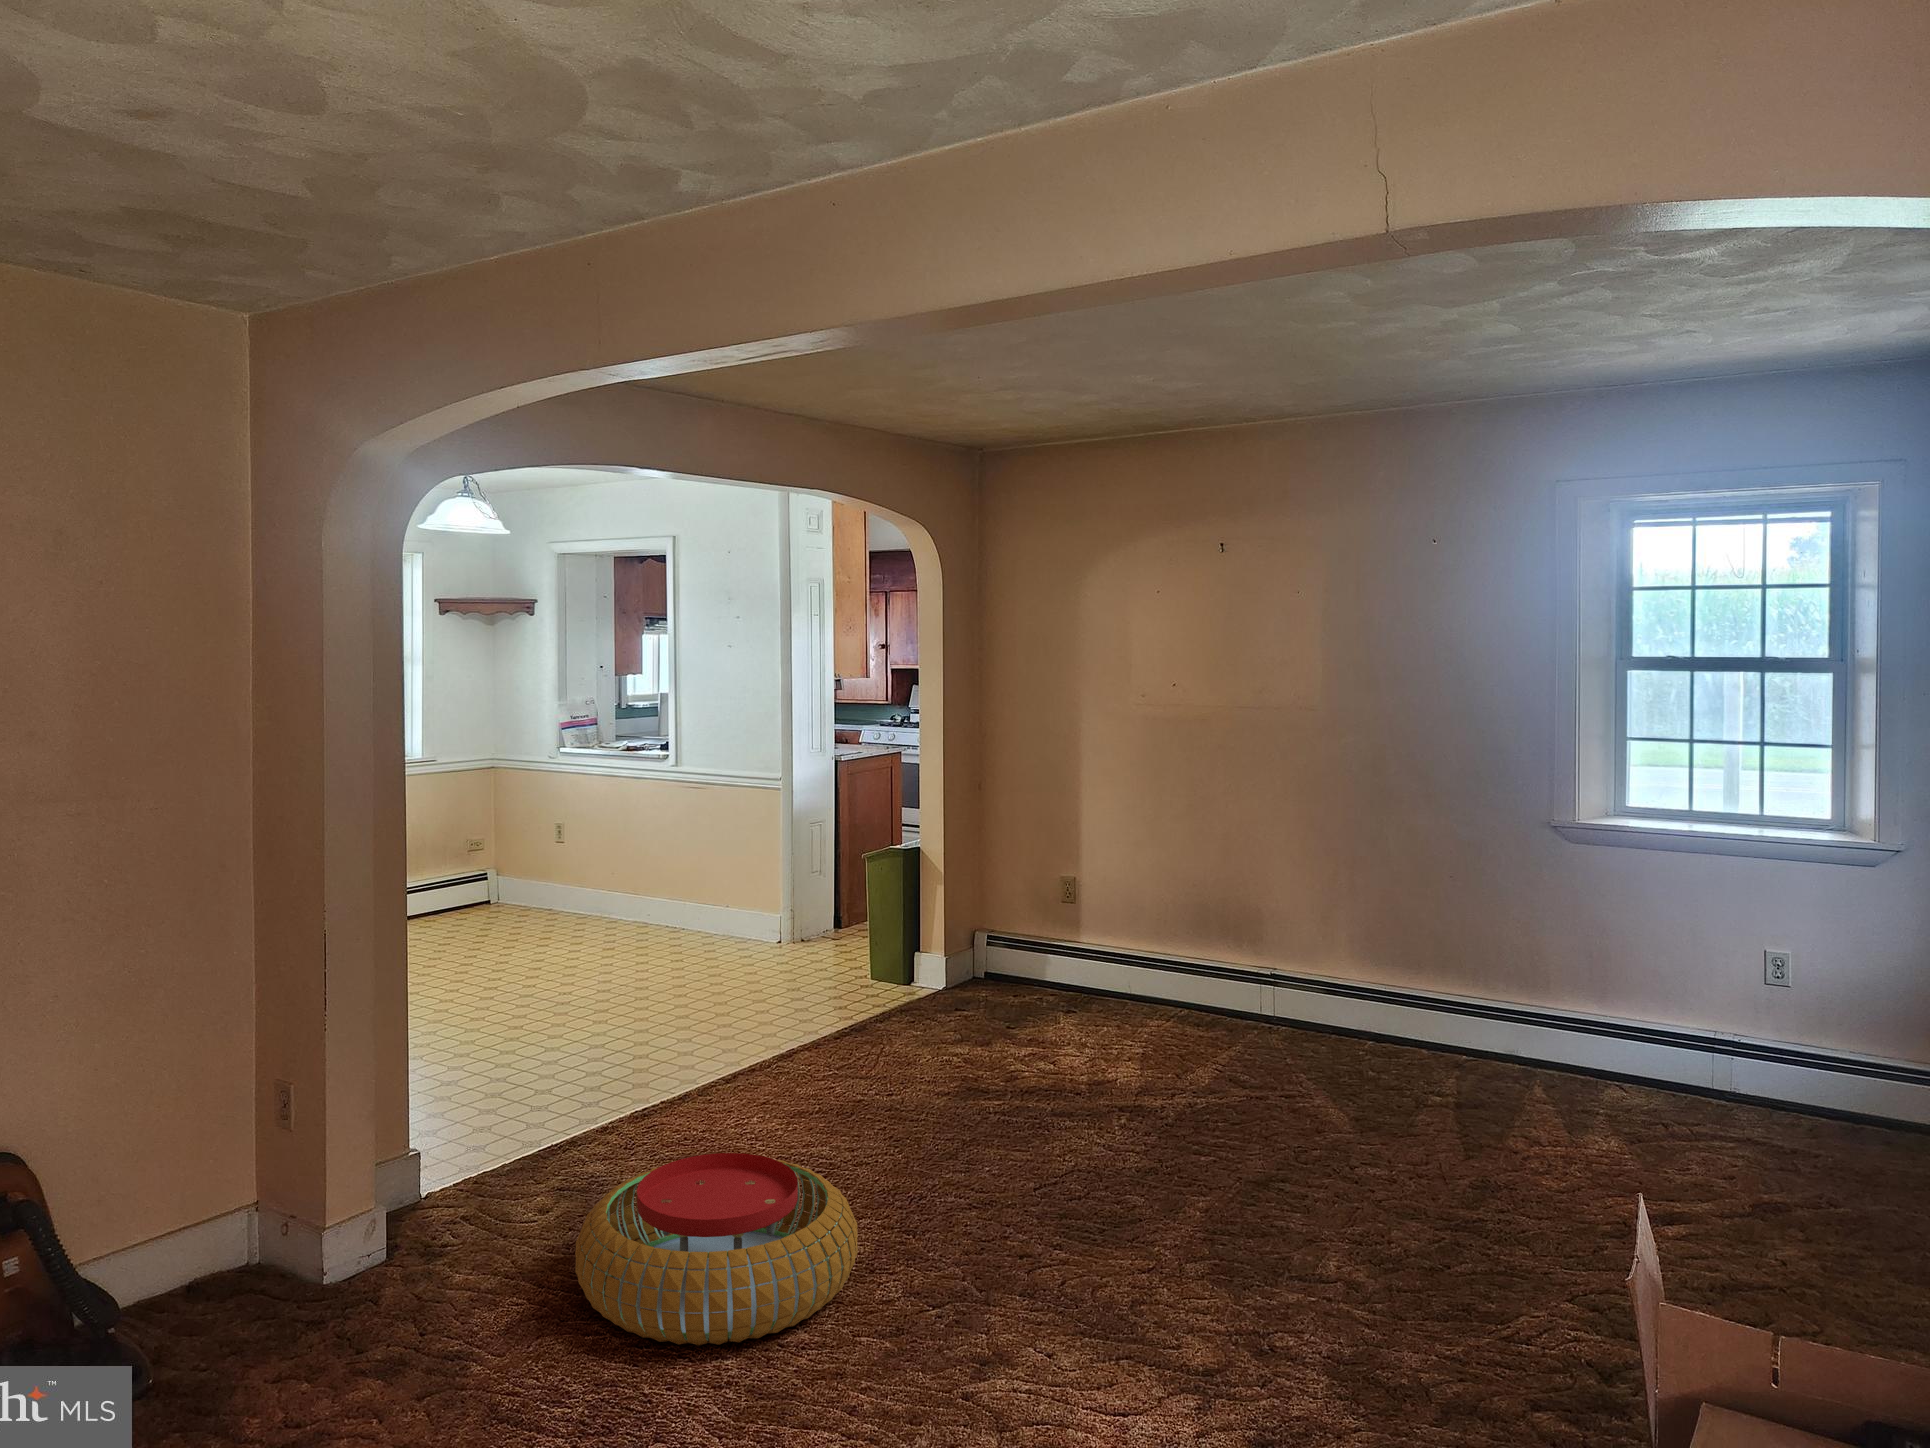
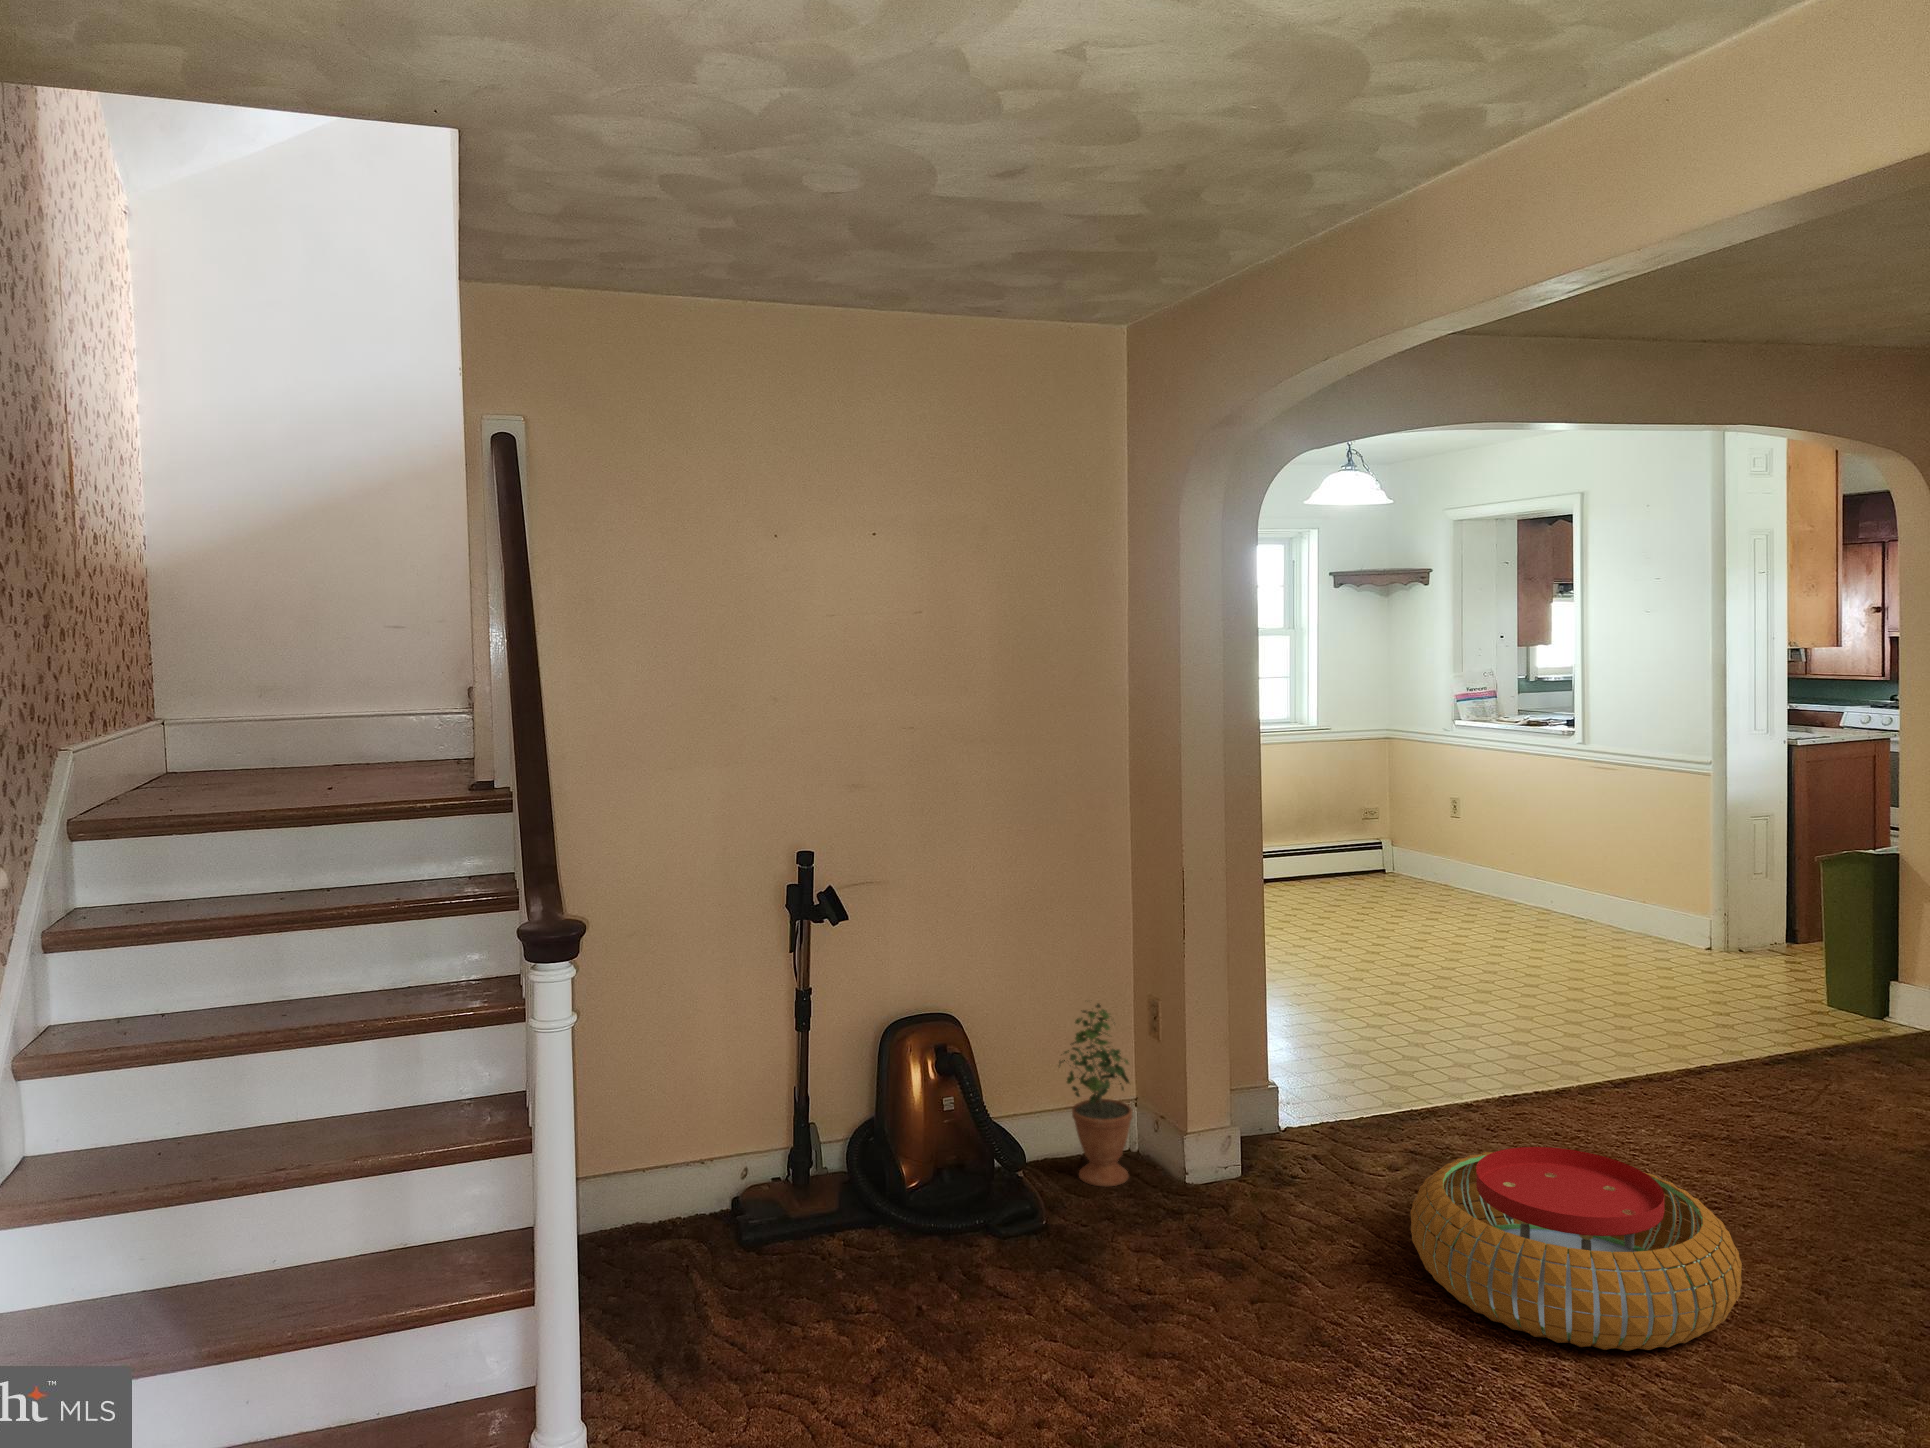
potted plant: none [158,1095,254,1316] -> present [1059,1004,1132,1187]

